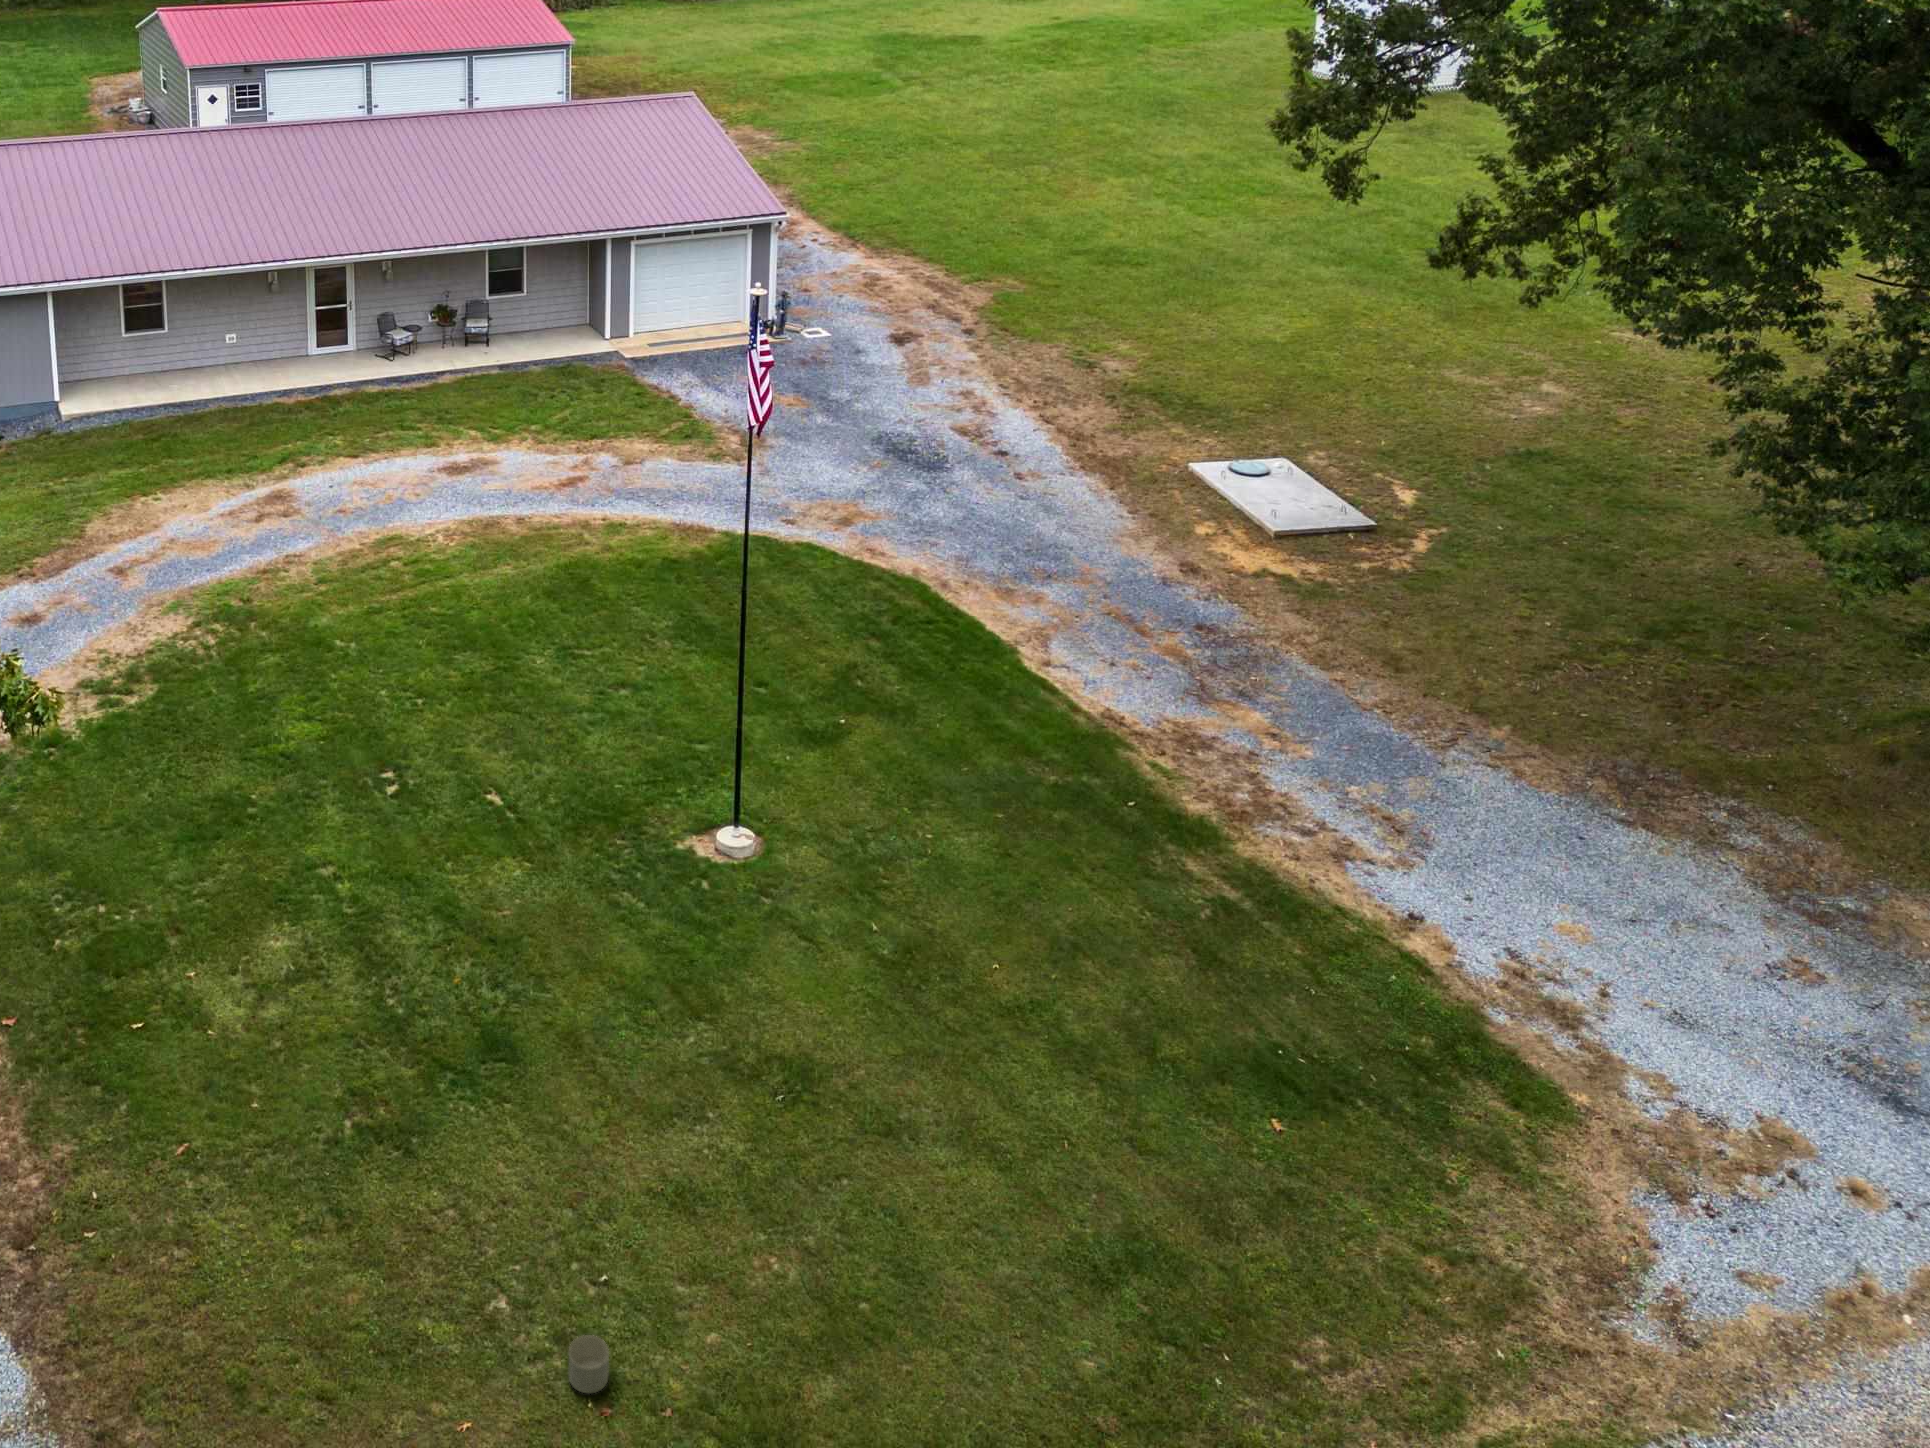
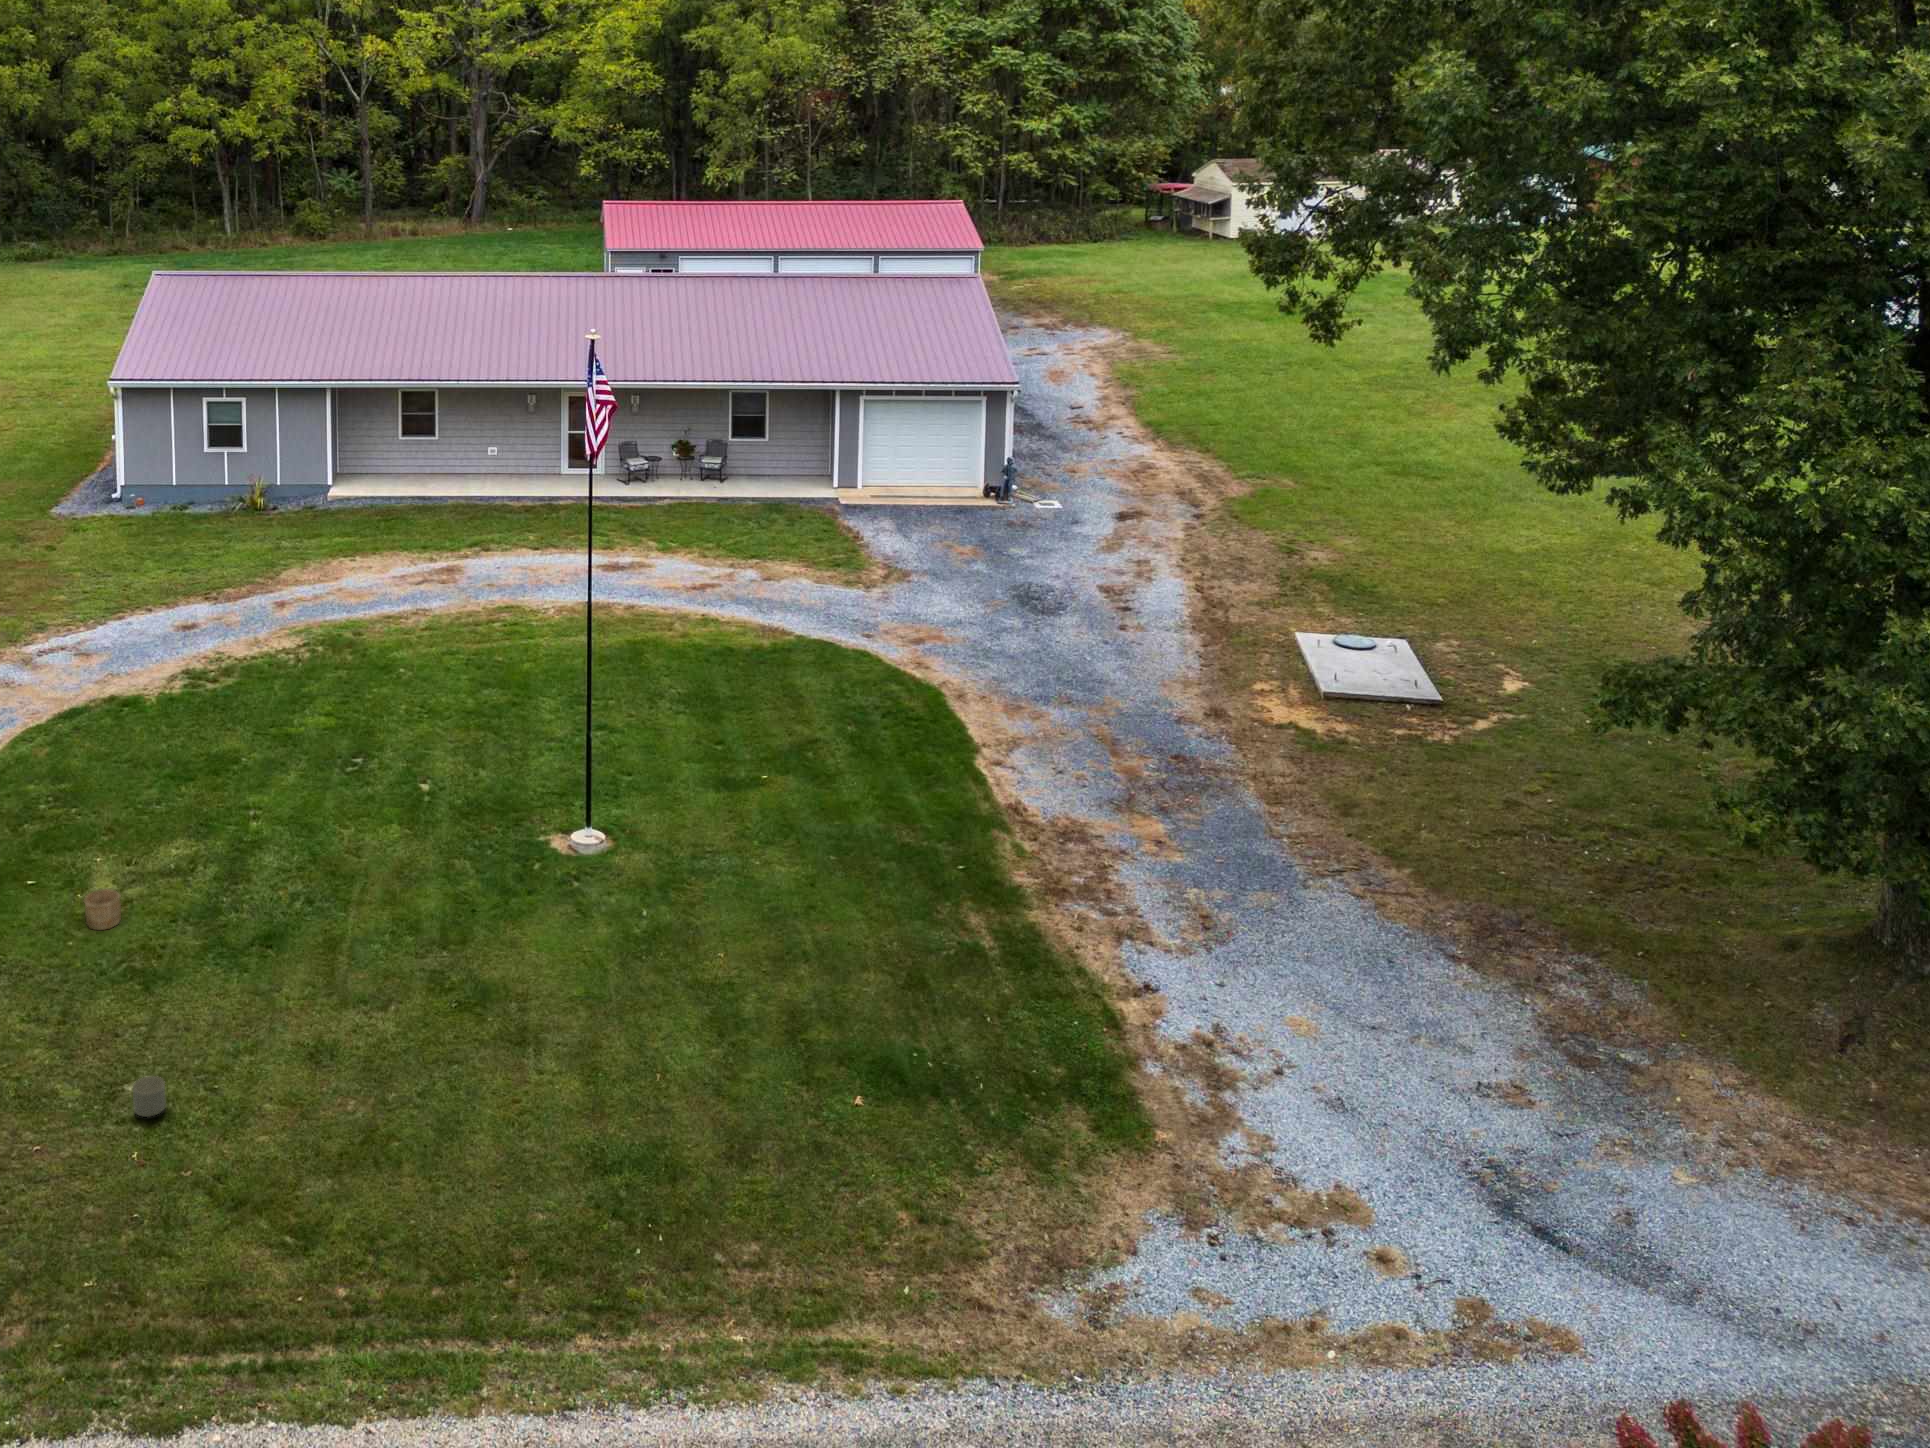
wooden bucket: none [270,1057,317,1115] -> present [83,889,121,930]

